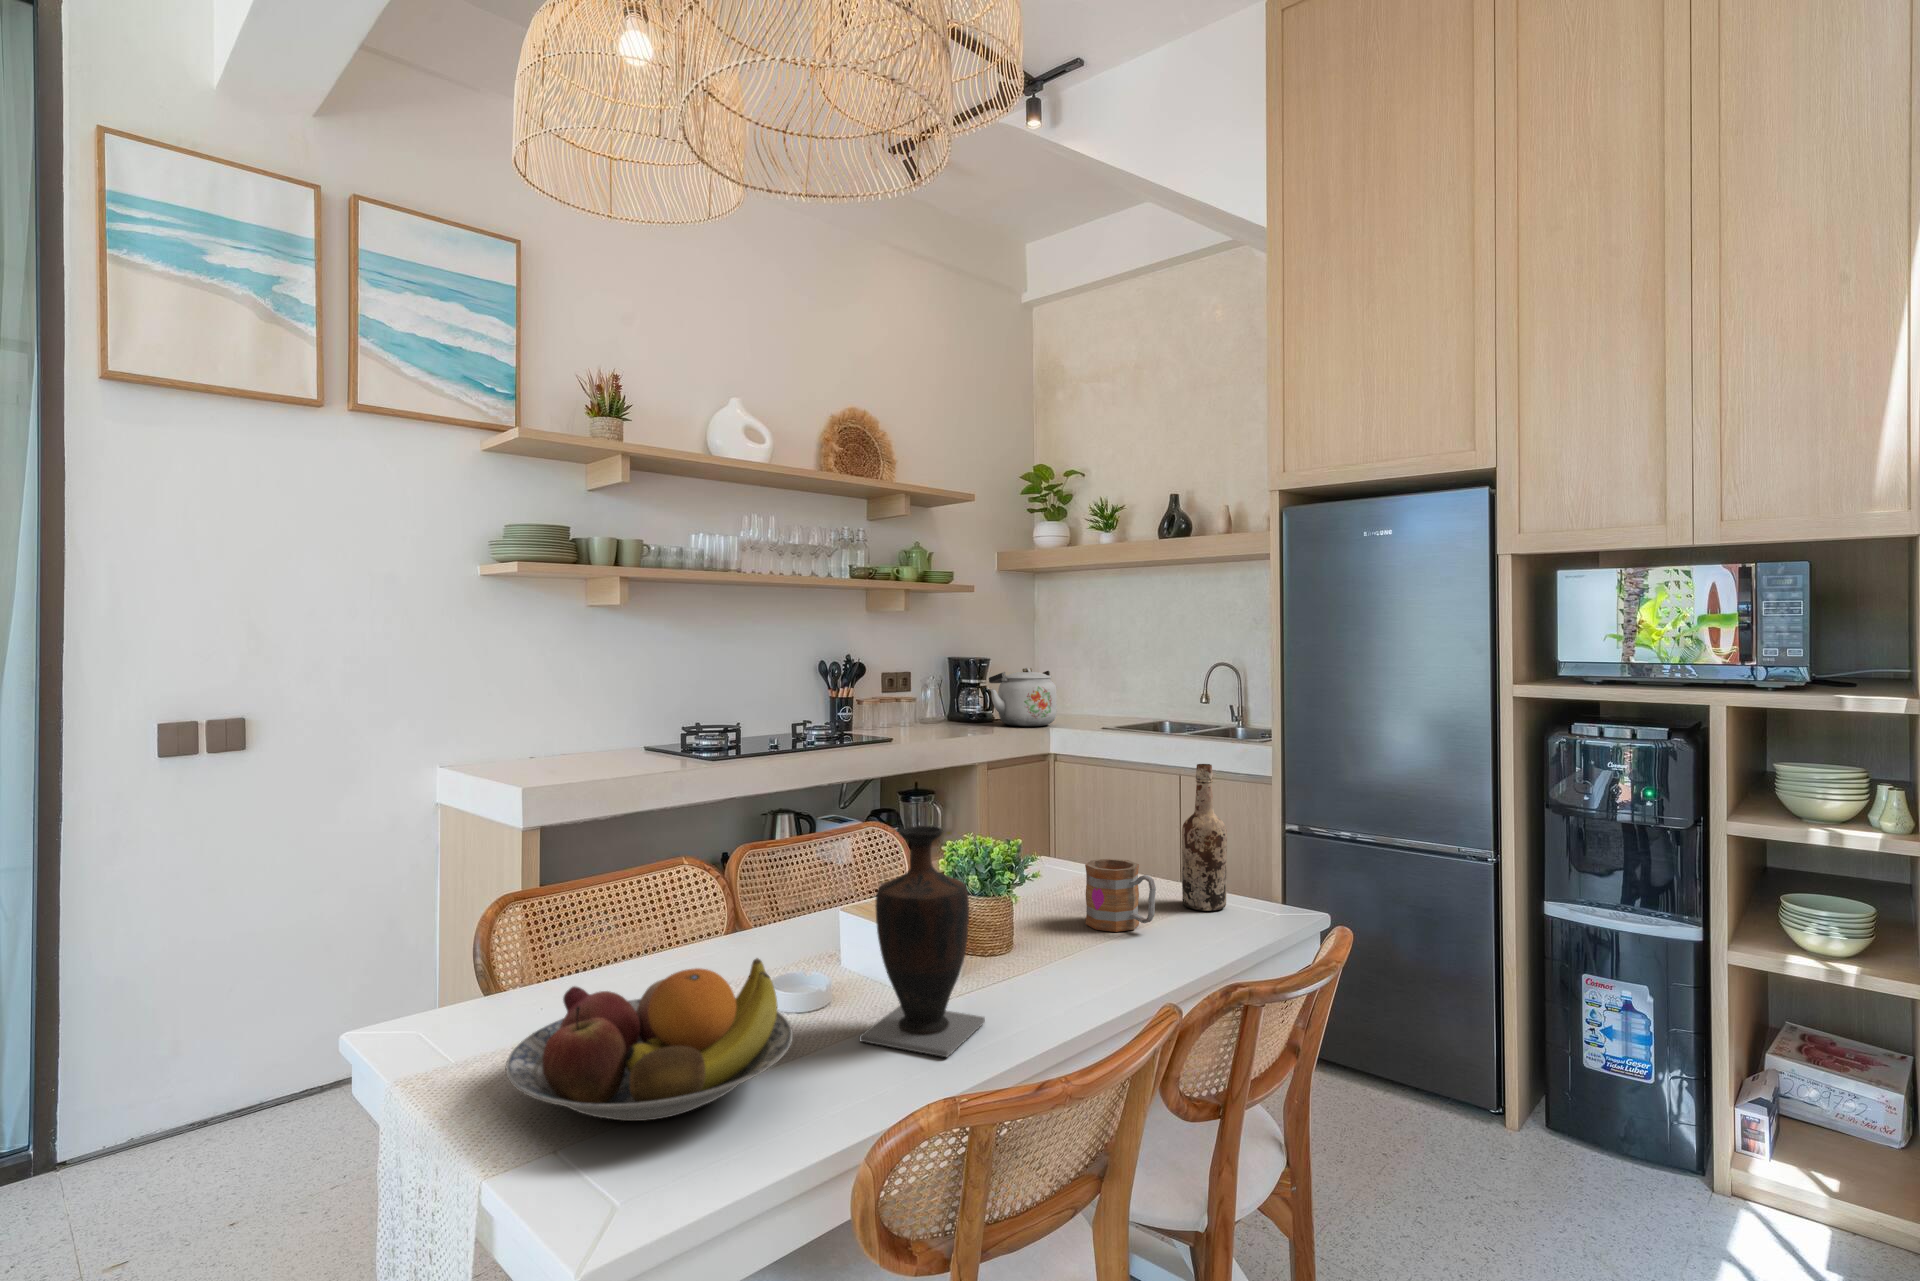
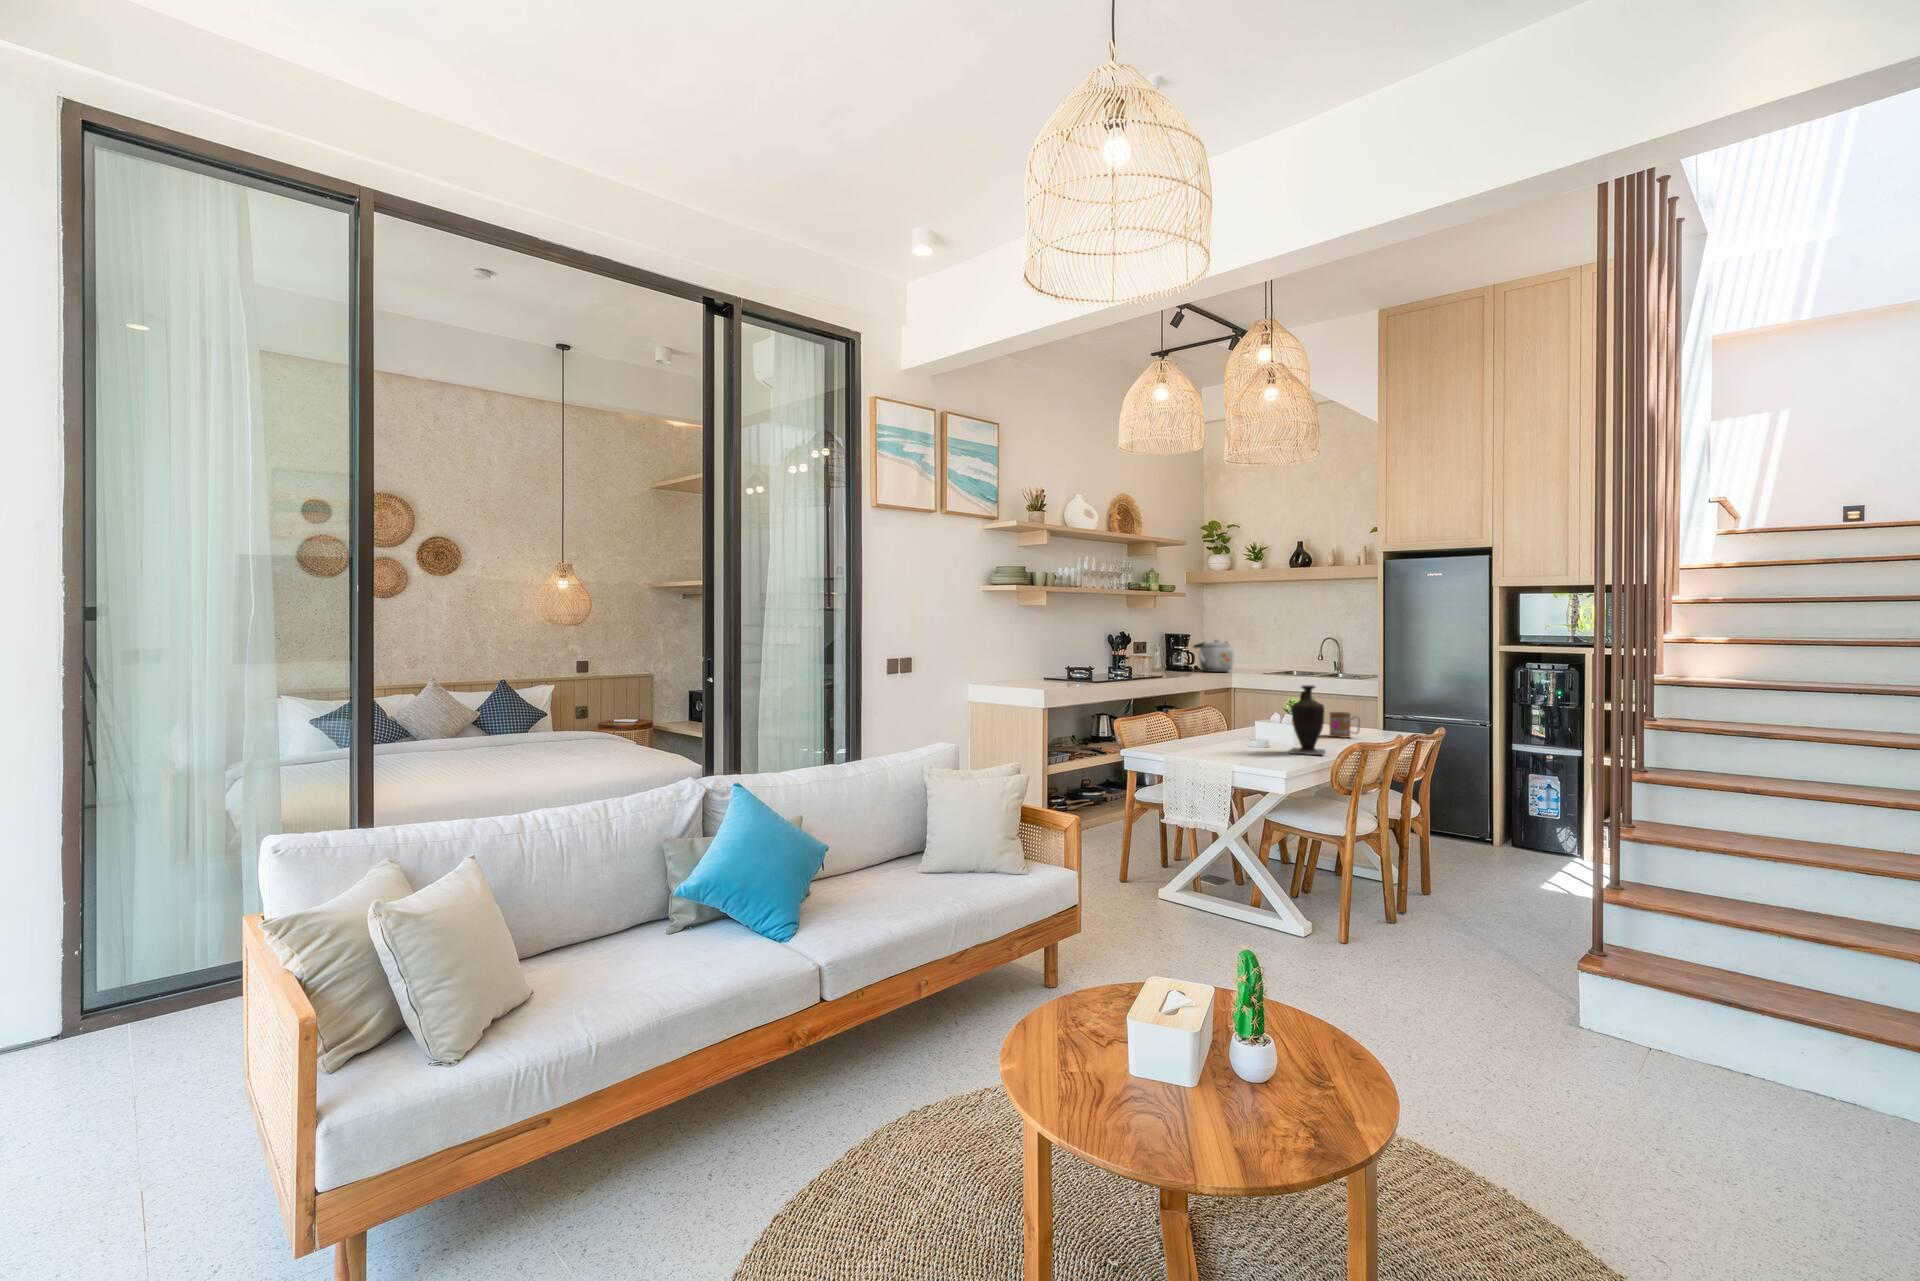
wine bottle: present [1182,764,1227,911] -> none [1362,675,1382,734]
fruit bowl: present [506,958,793,1121] -> none [1202,723,1288,761]

